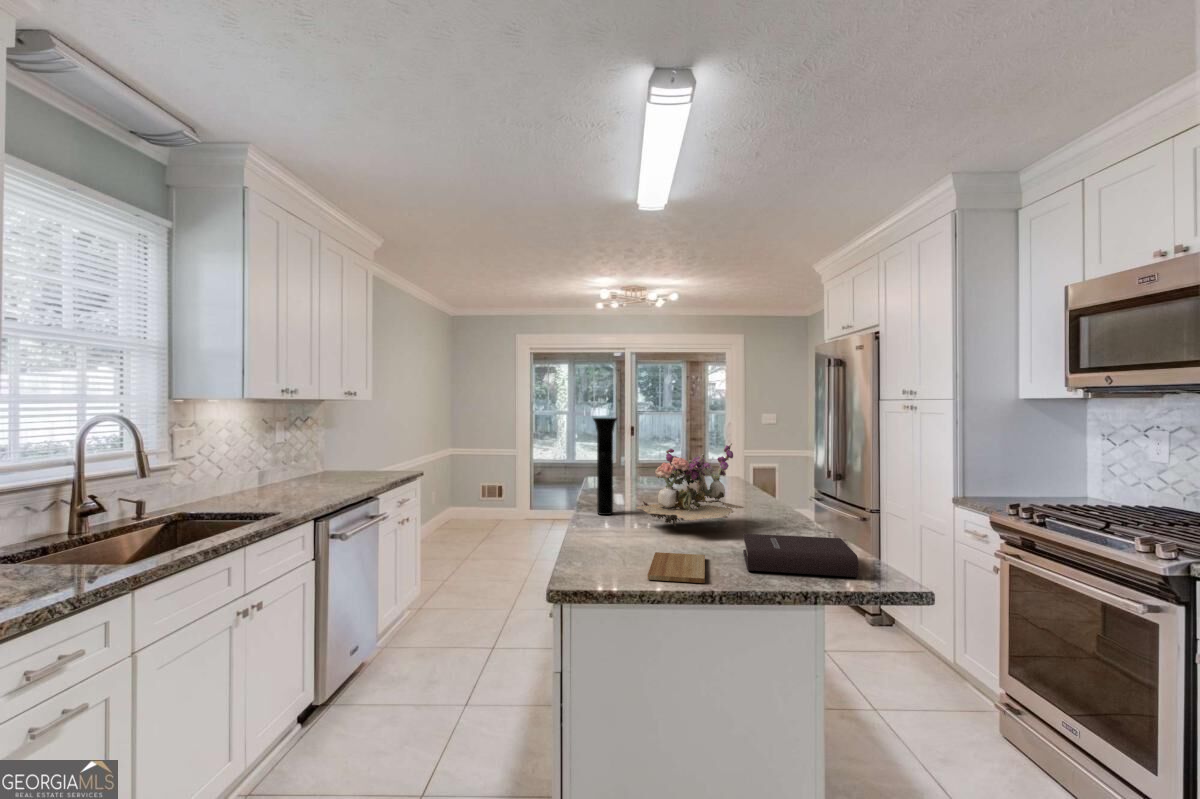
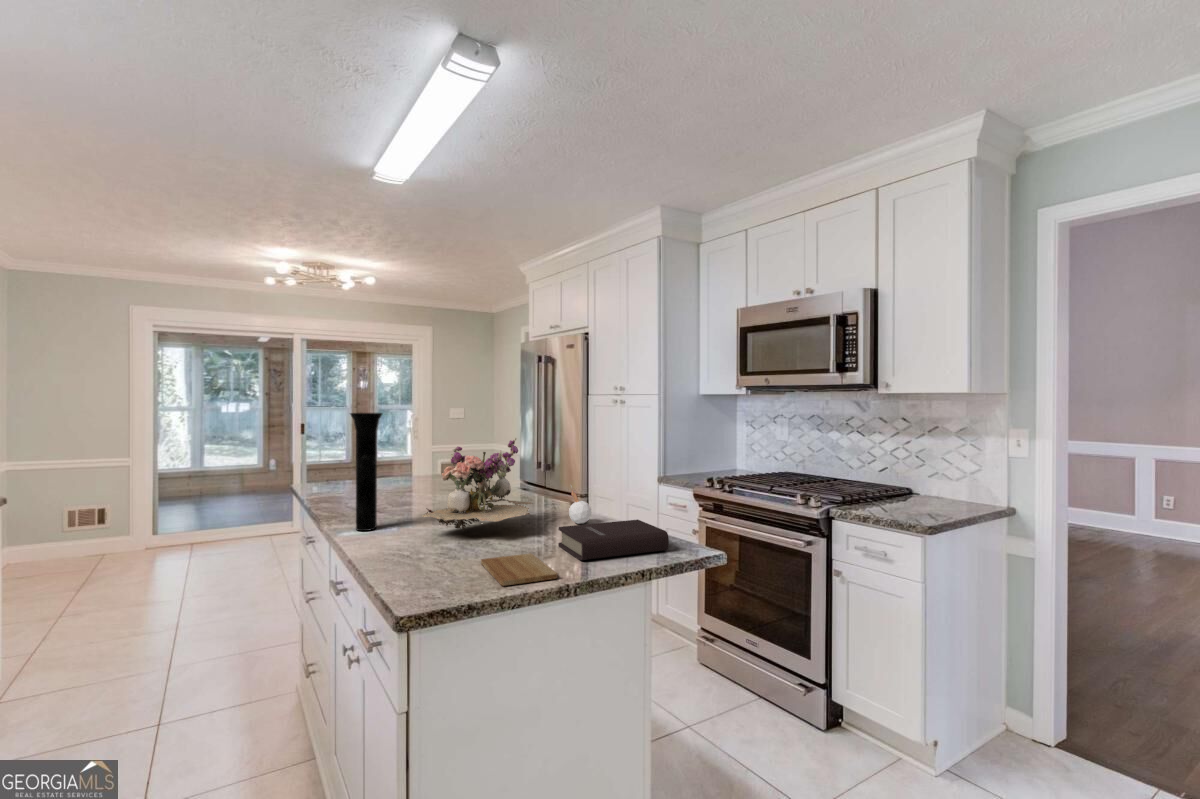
candle: none [781,492,805,535] -> present [569,488,591,524]

